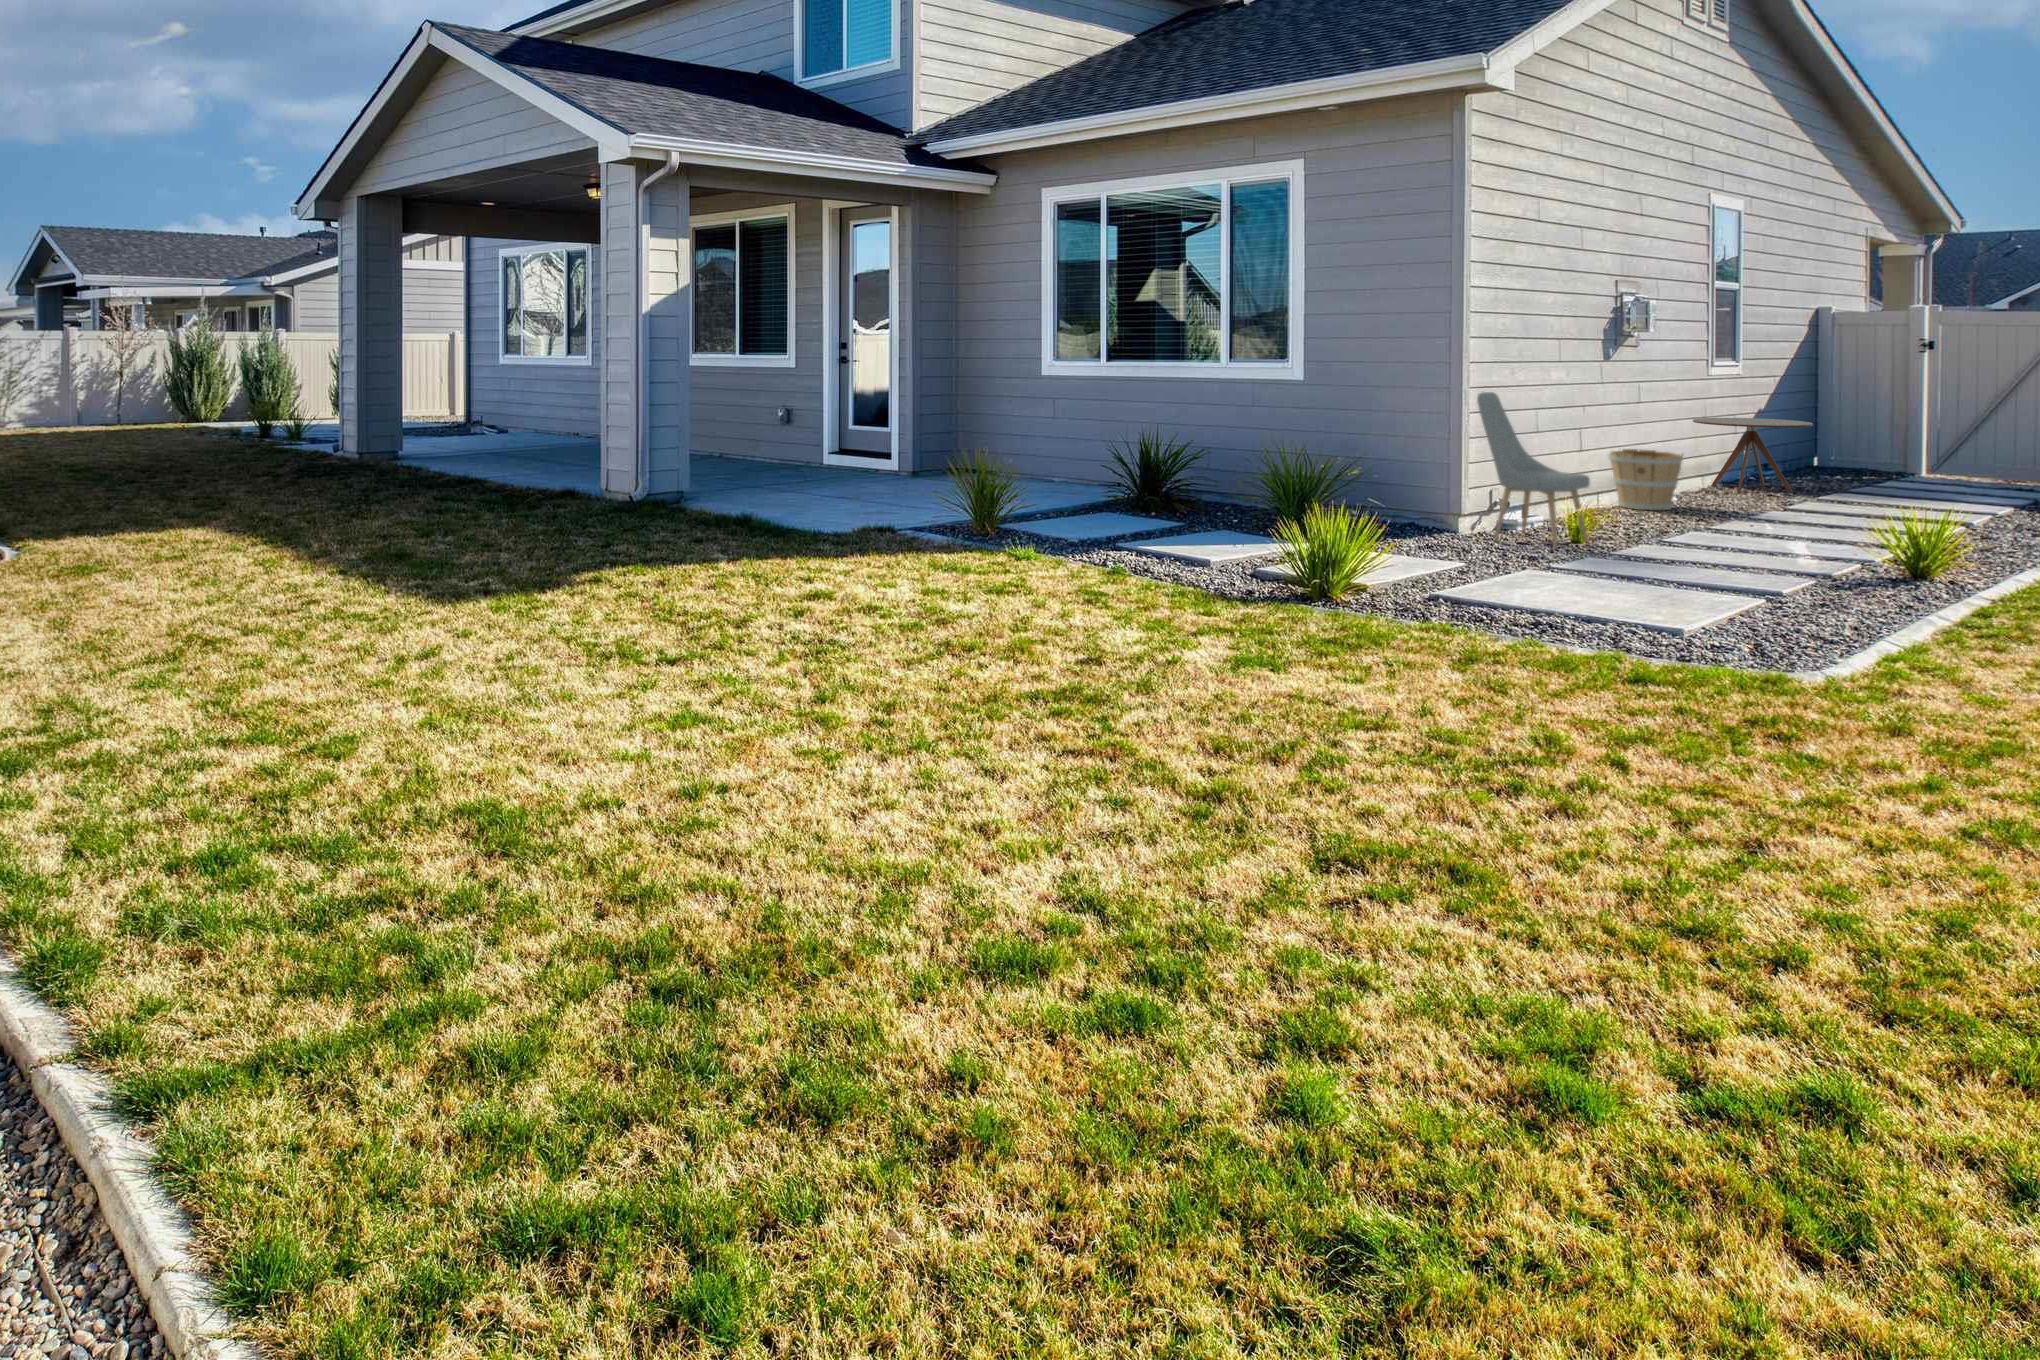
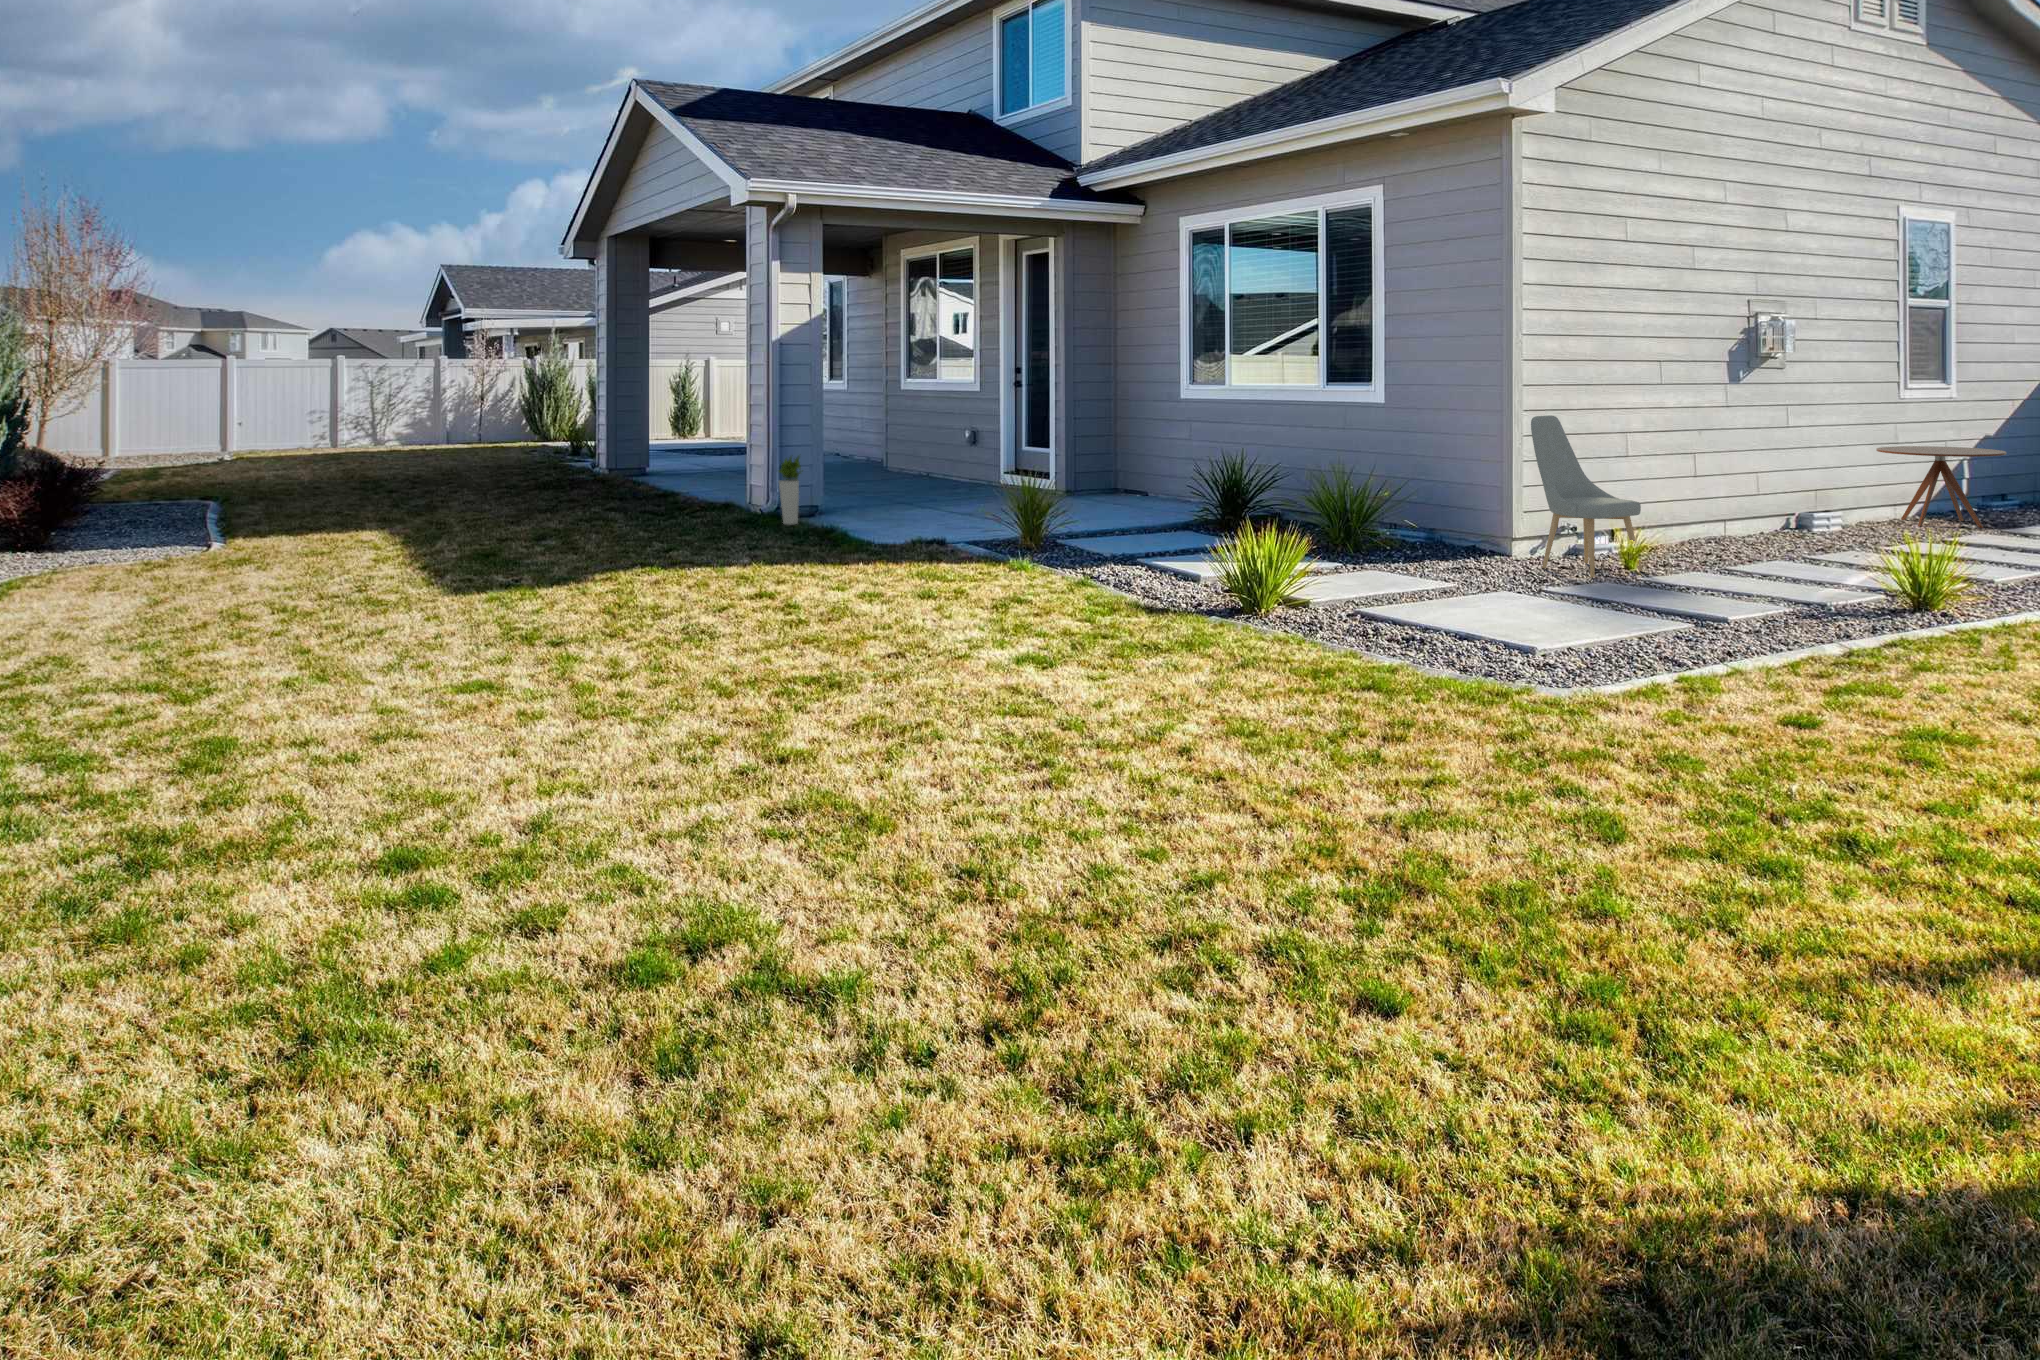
planter: none [638,435,669,511] -> present [779,456,801,524]
wooden bucket: present [1608,449,1683,510] -> none [1738,477,1819,543]

